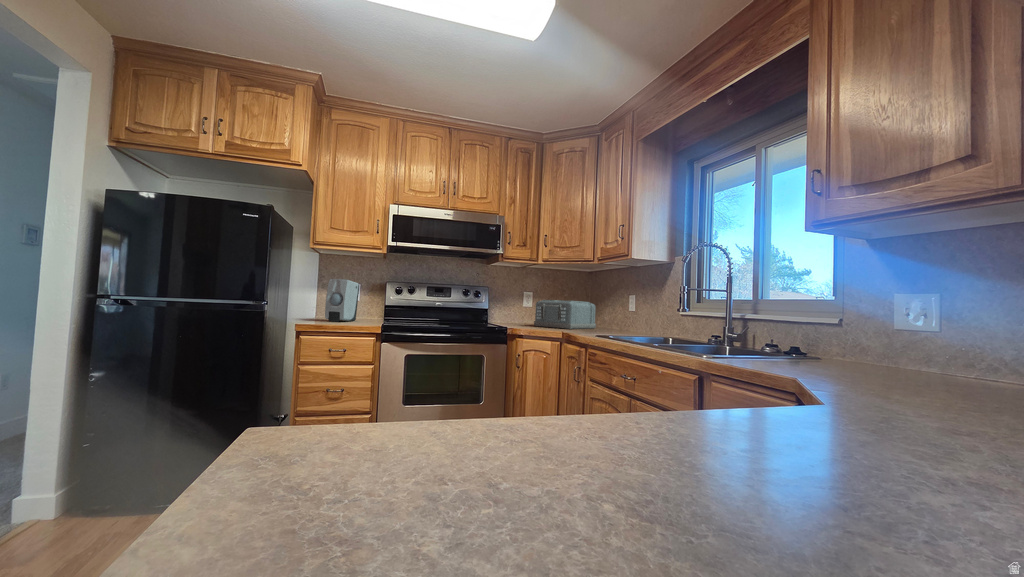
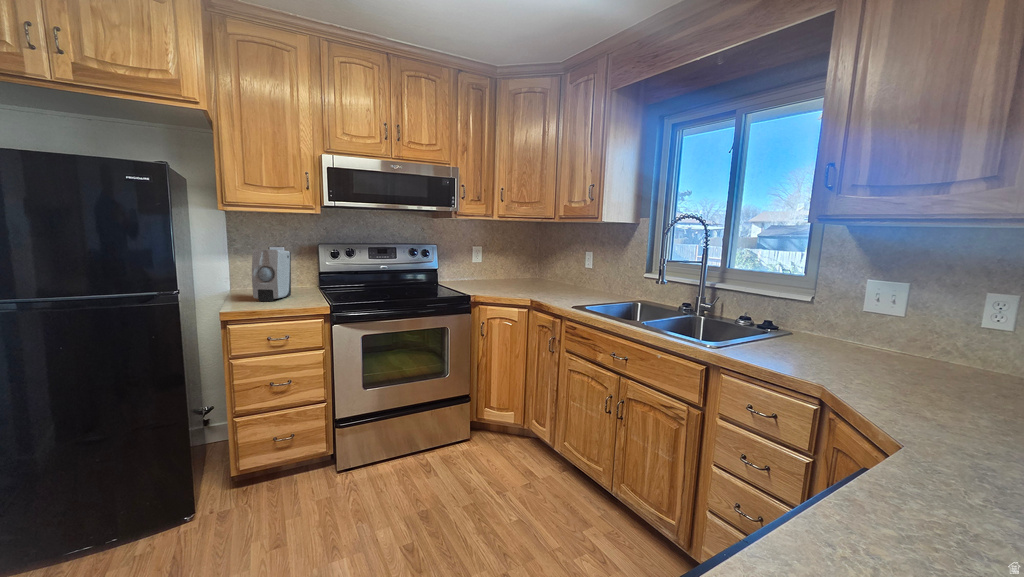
toaster: present [534,300,596,329] -> none [491,258,552,291]

